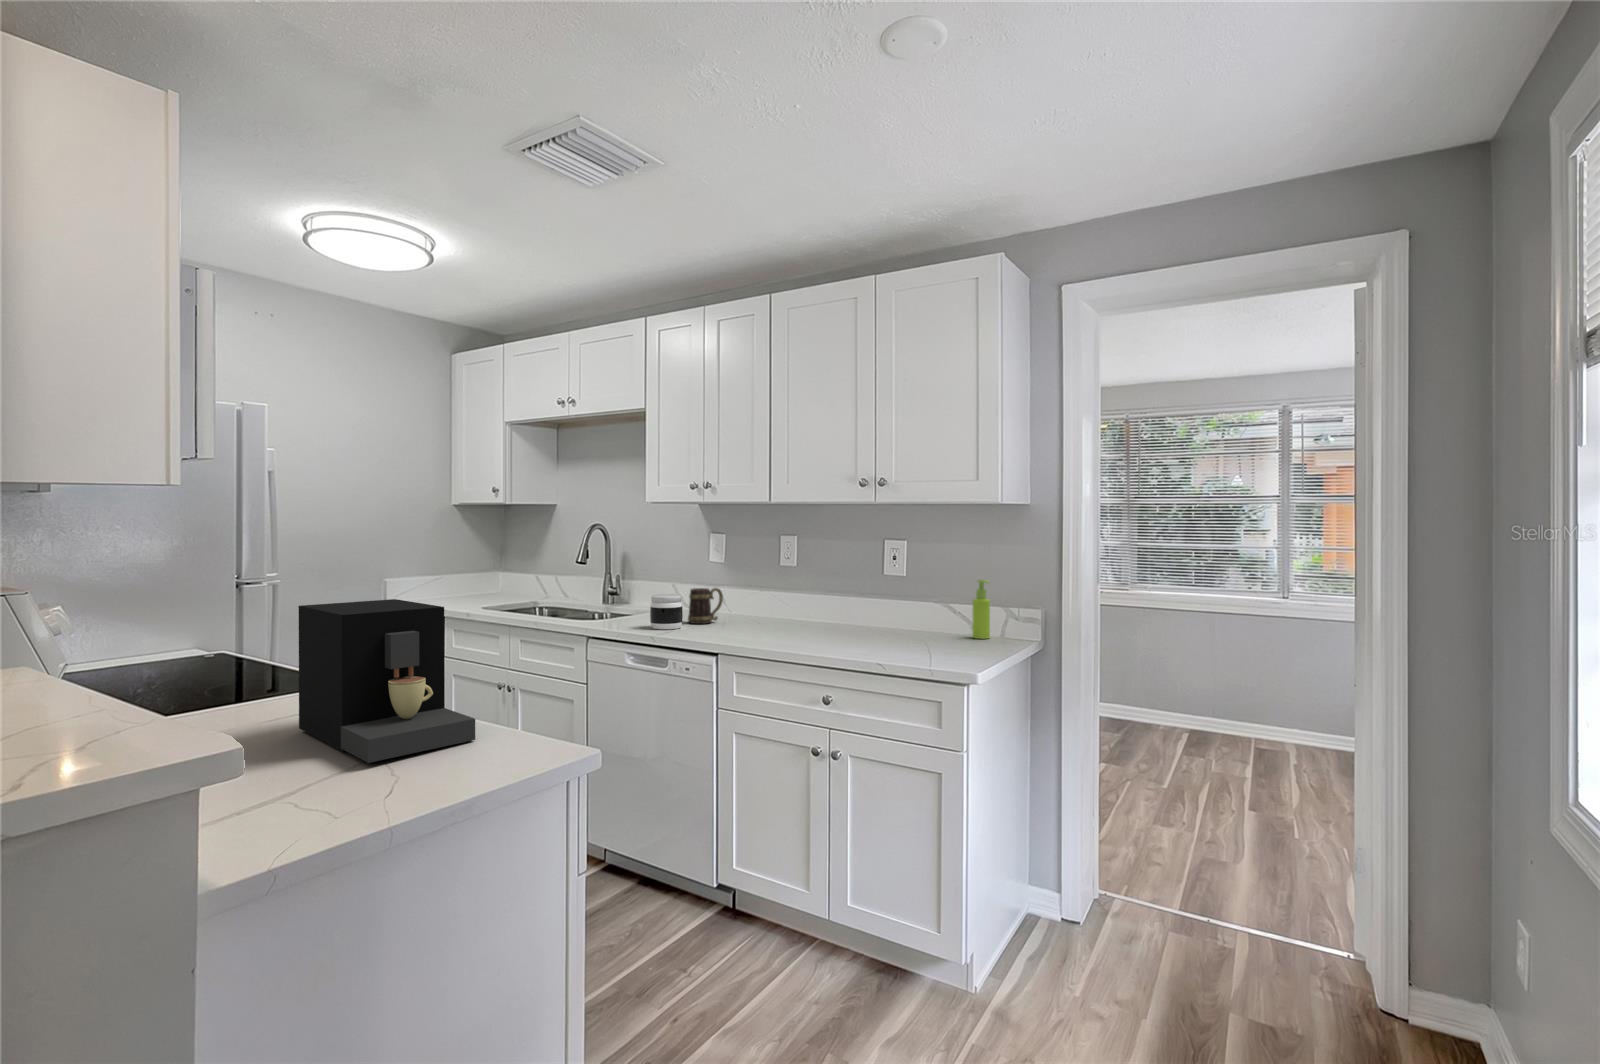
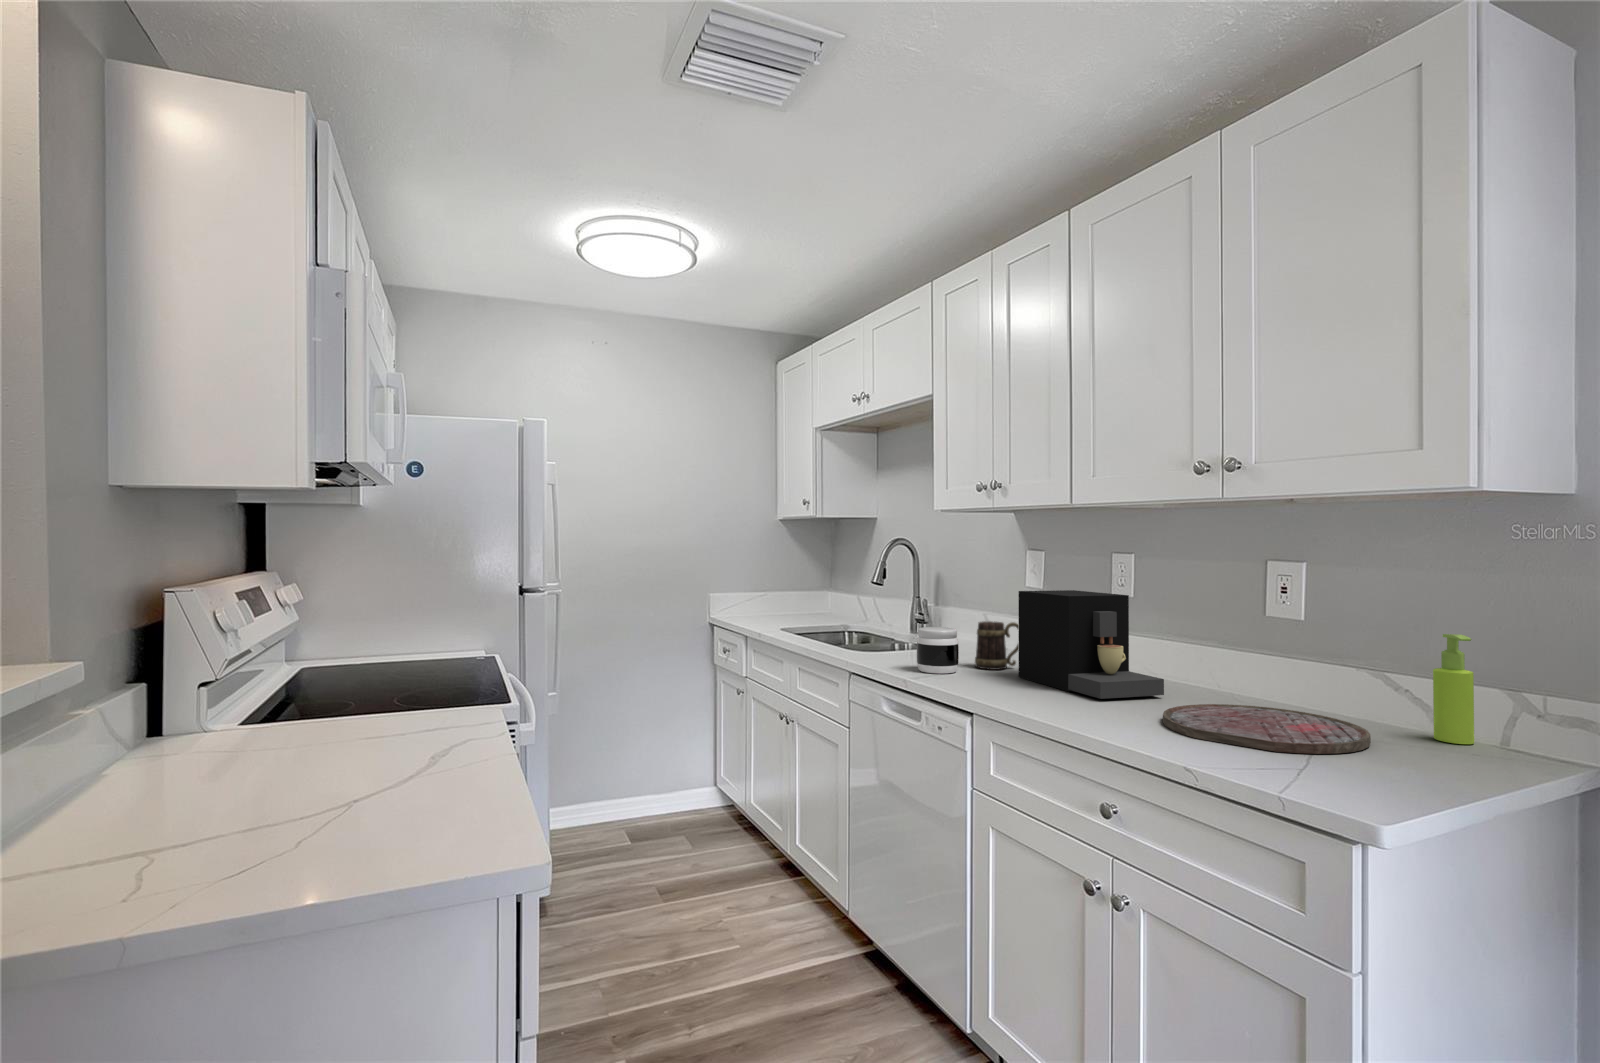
coffee maker: present [299,599,475,763] -> present [1018,590,1164,699]
cutting board: none [843,630,950,651] -> present [1163,704,1371,754]

